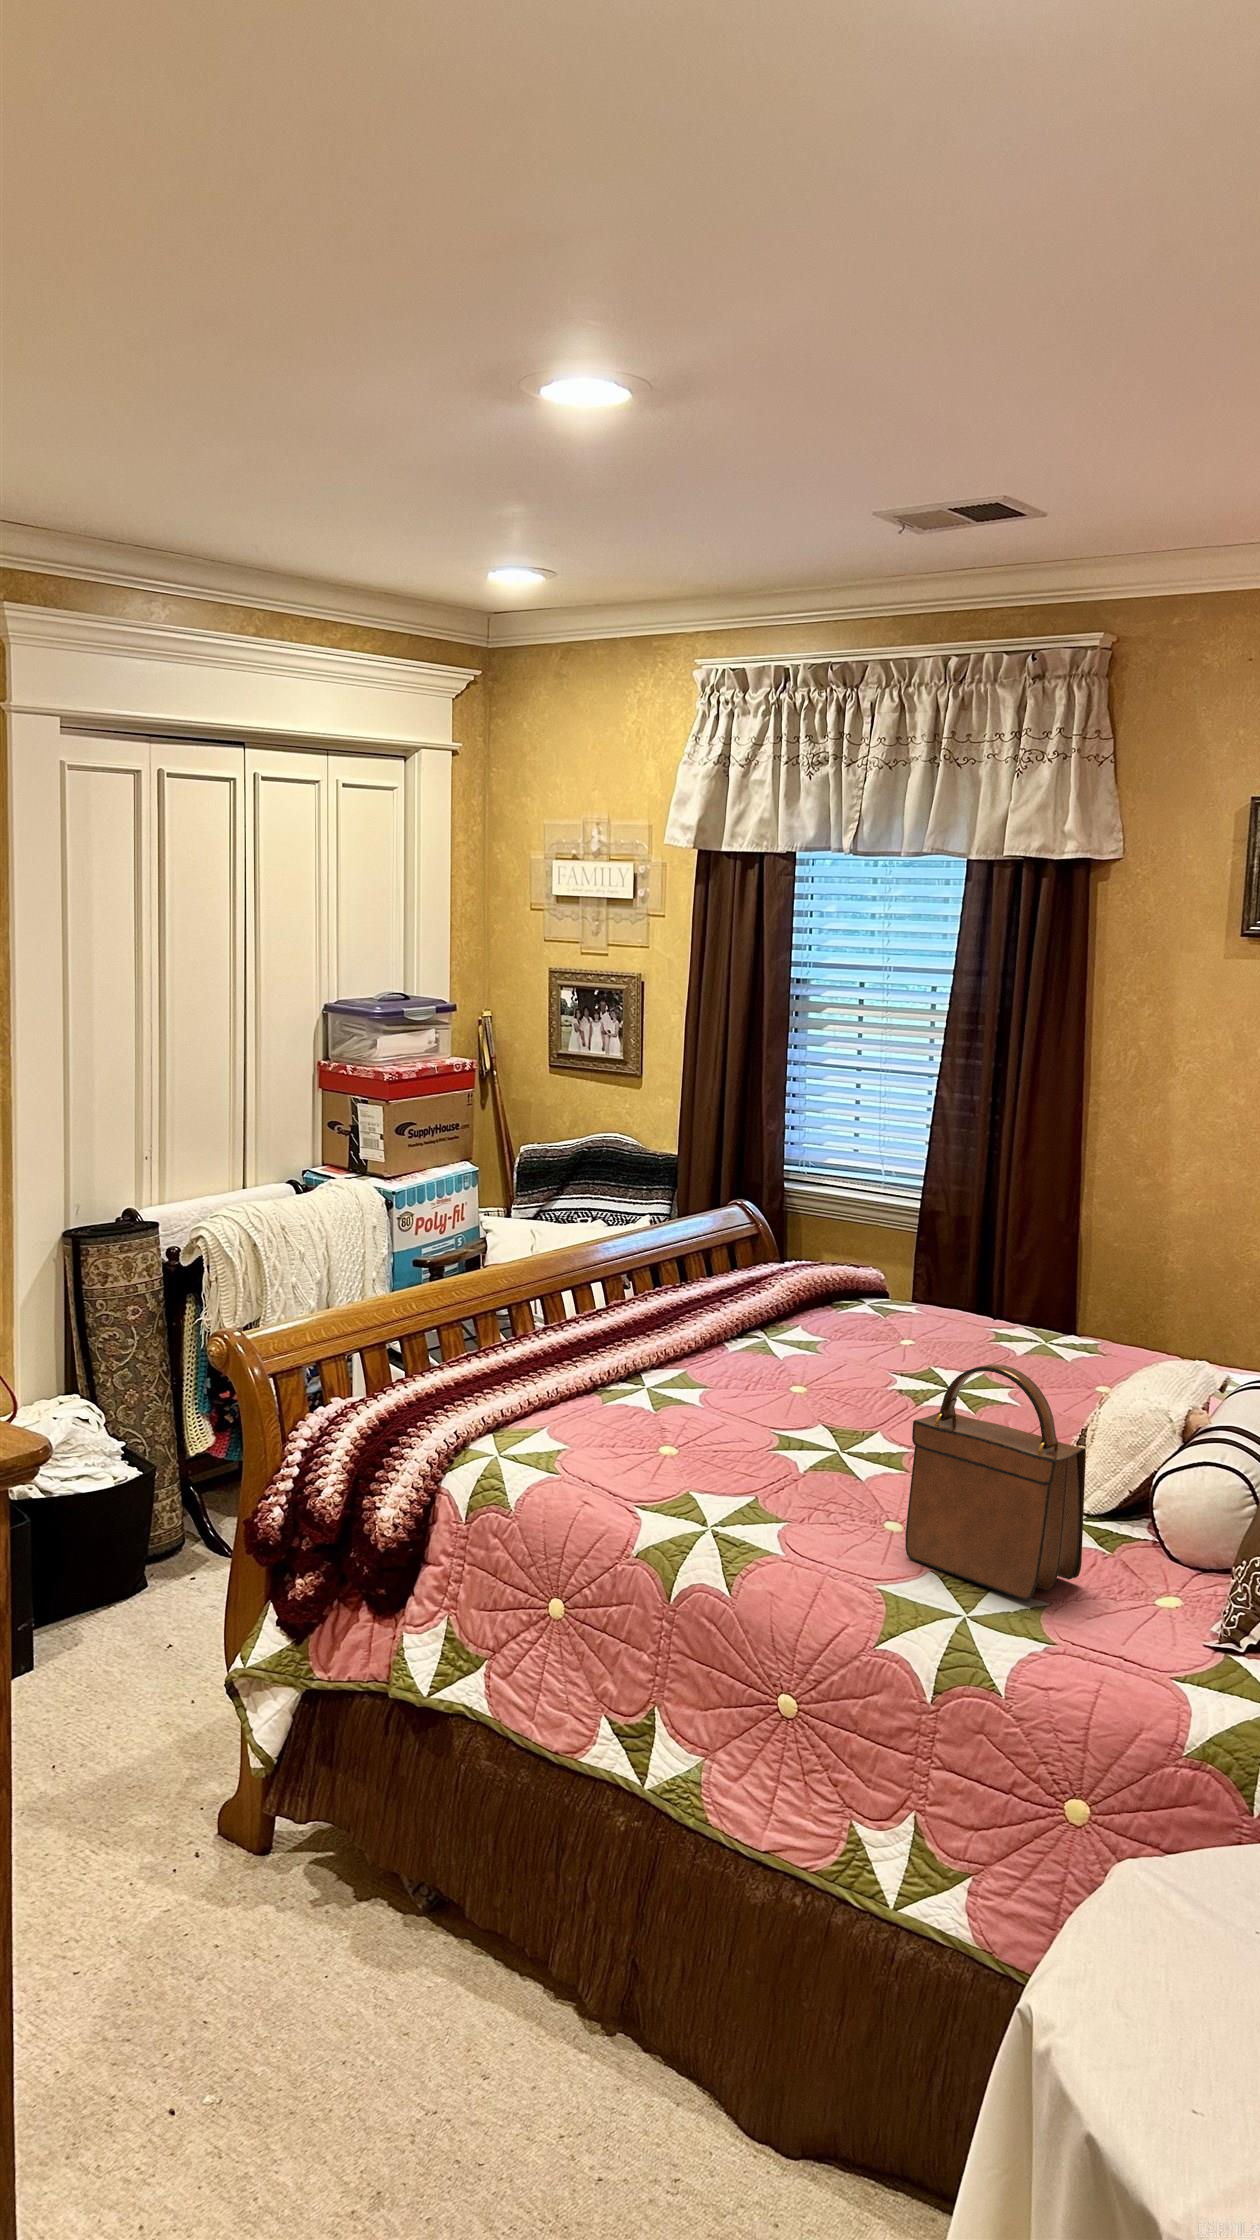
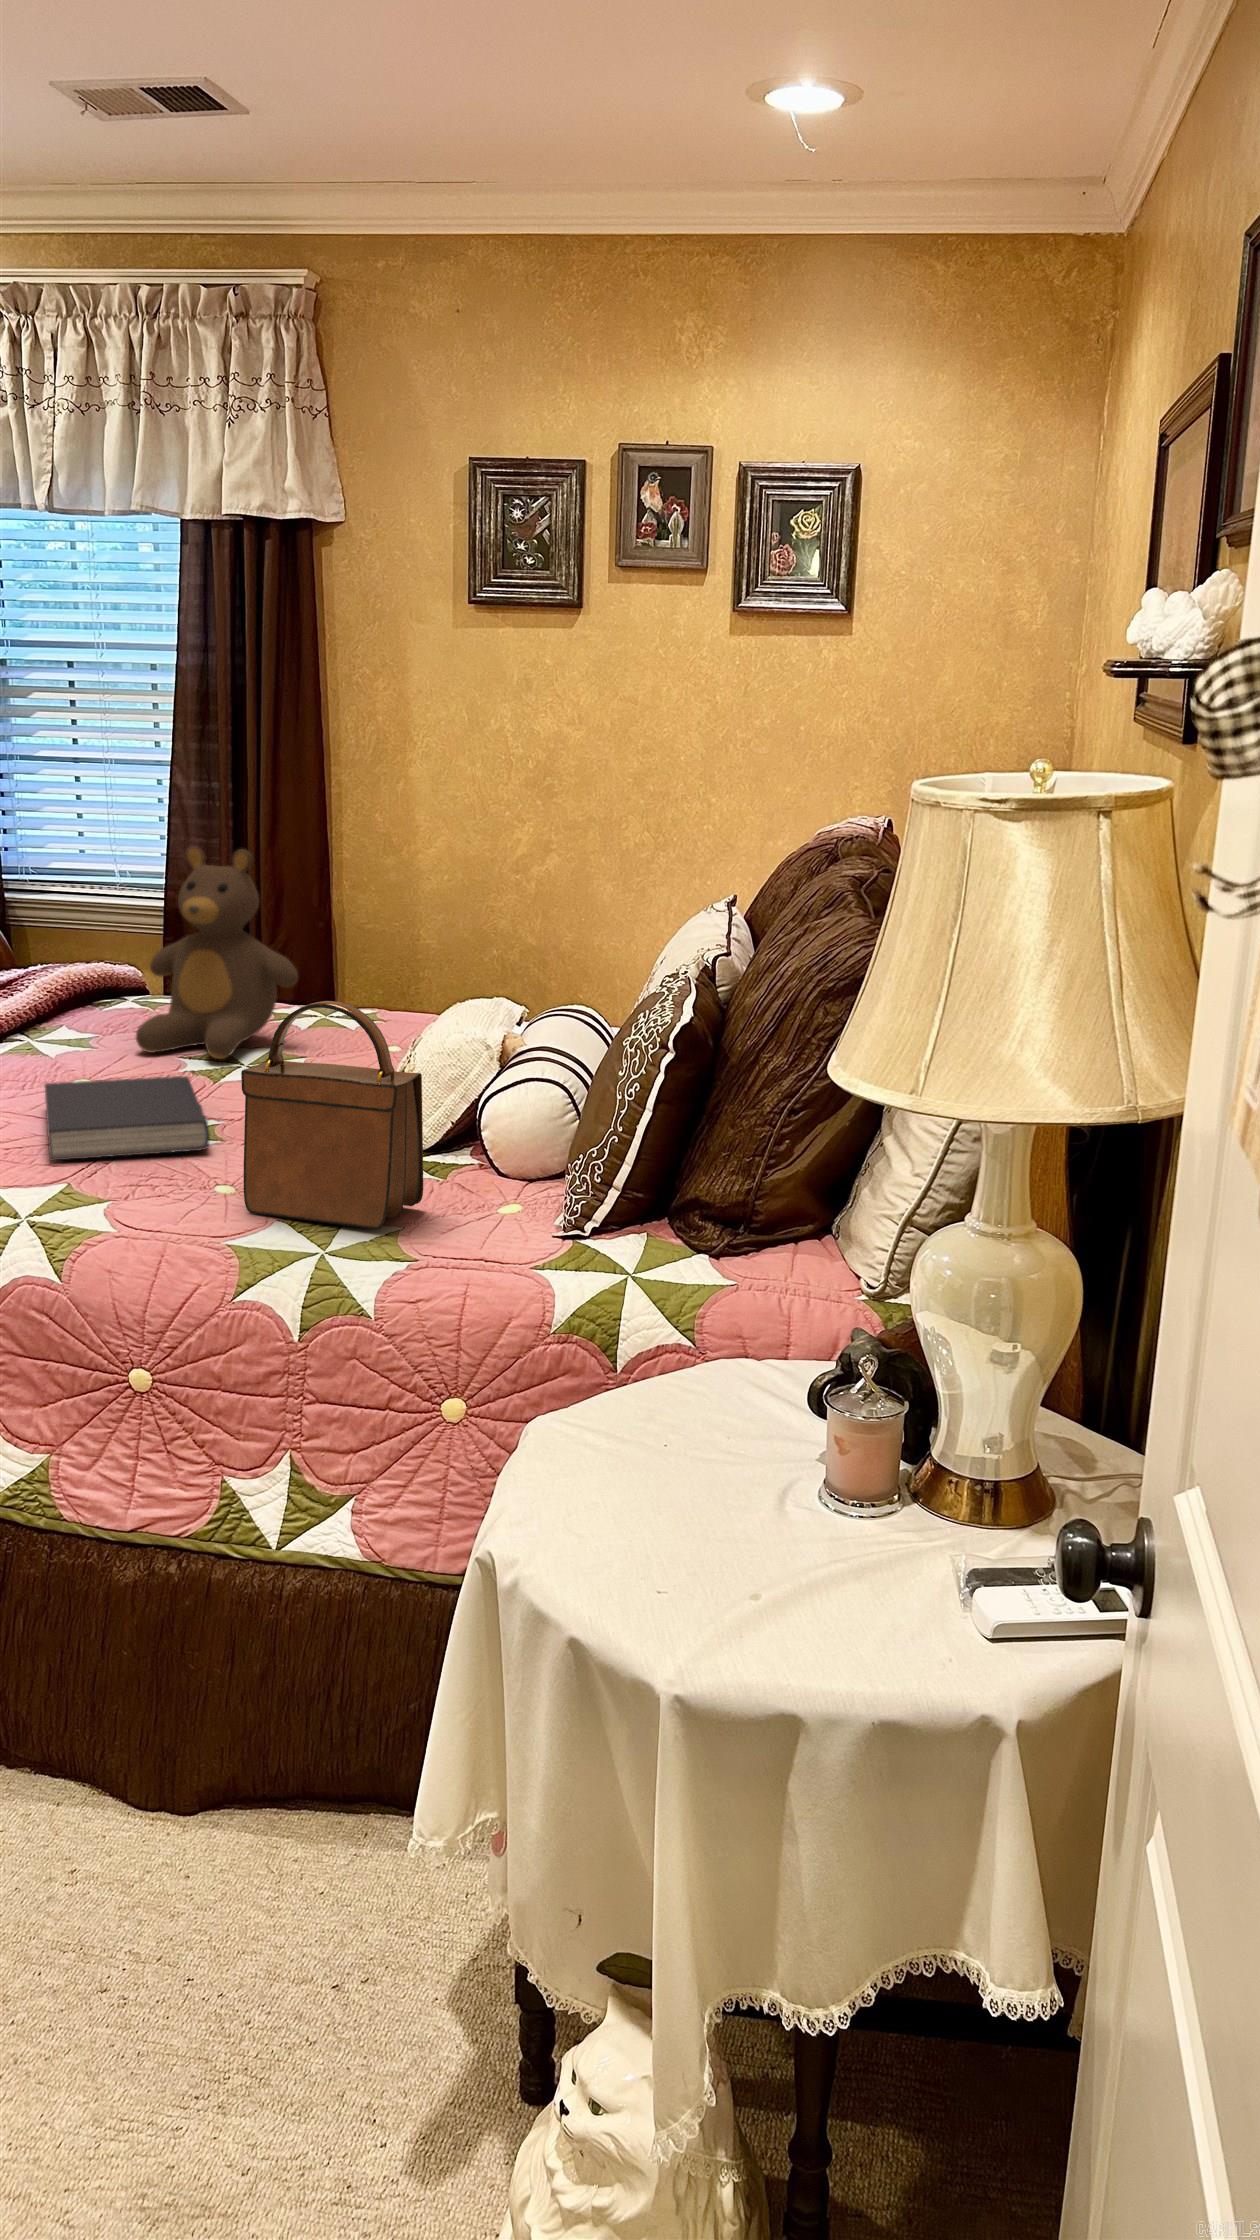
teddy bear: none [856,1175,1013,1381] -> present [136,846,298,1059]
book: none [748,1391,892,1482] -> present [44,1076,210,1161]

